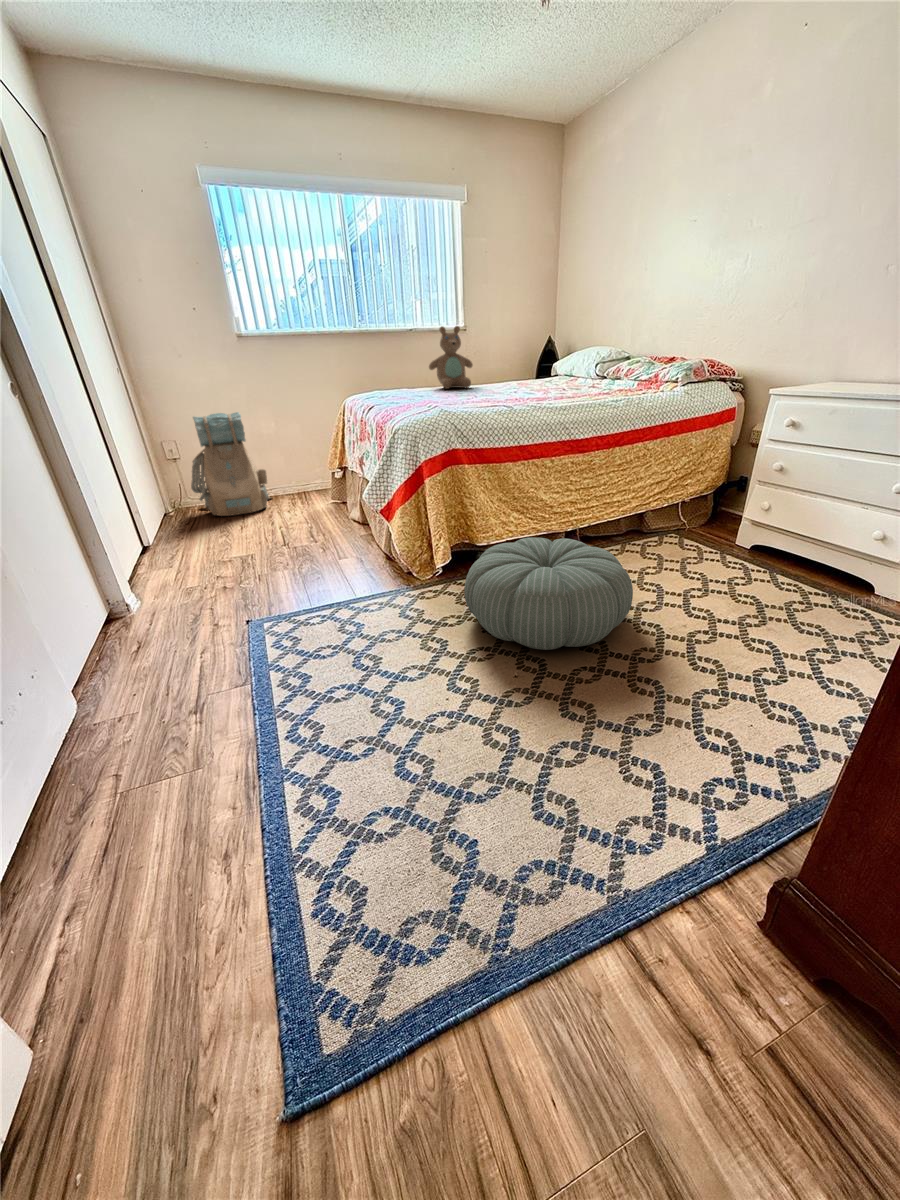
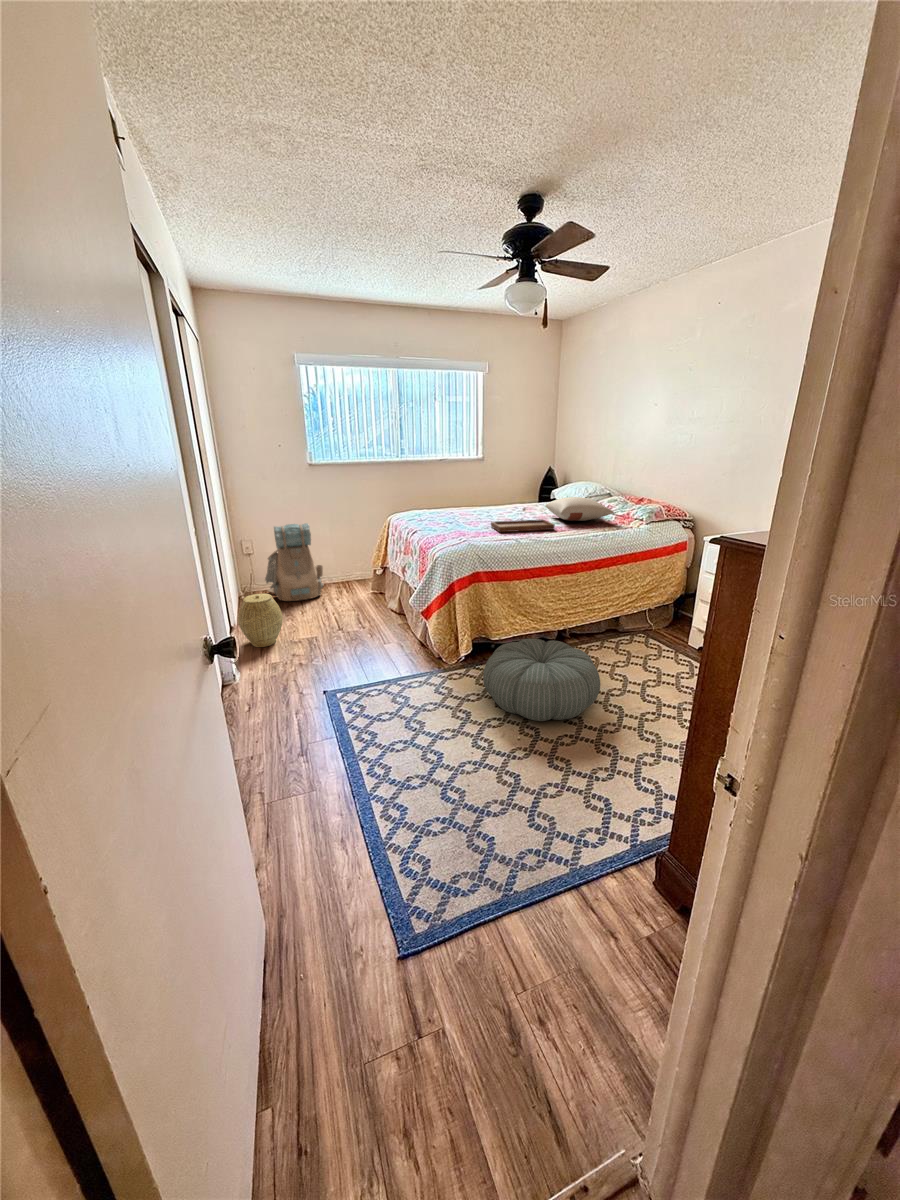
teddy bear: present [429,326,473,389] -> none [456,469,489,514]
pillow: none [547,354,641,387] -> present [545,497,614,521]
tray: none [474,366,561,399] -> present [491,508,555,532]
woven basket: none [138,498,202,570] -> present [238,594,283,647]

